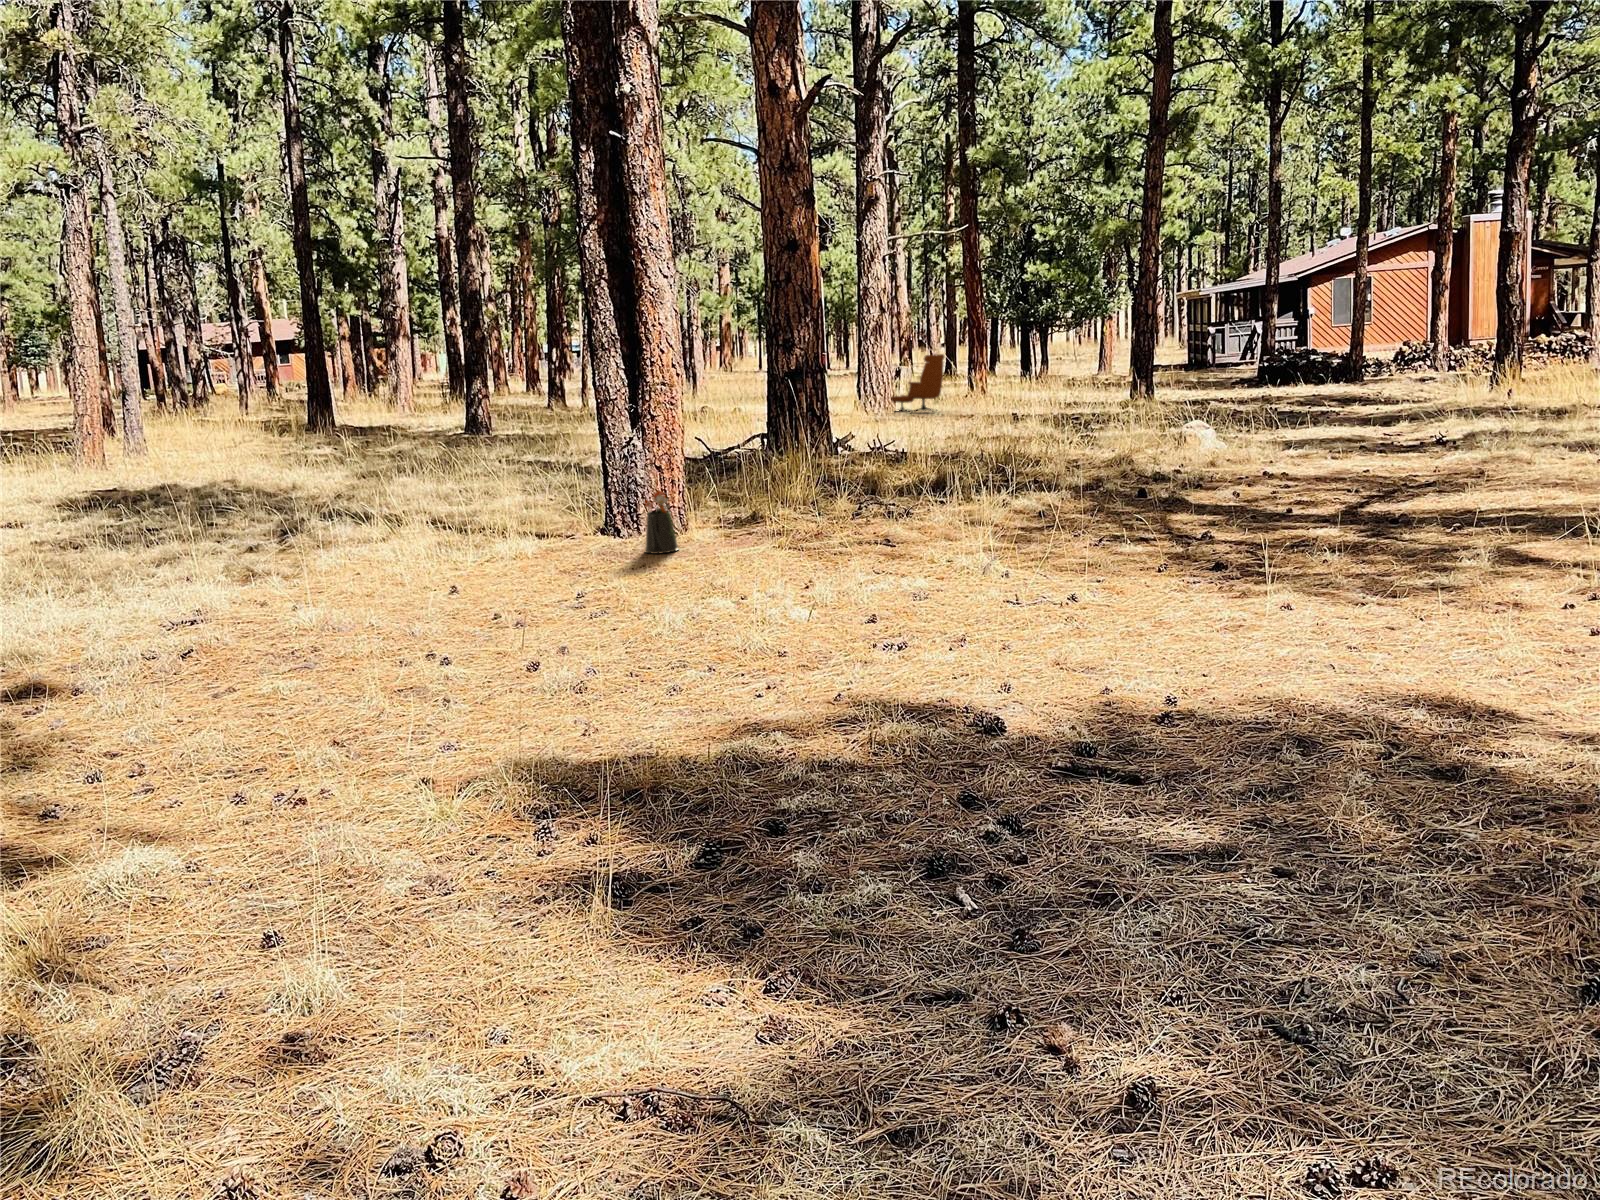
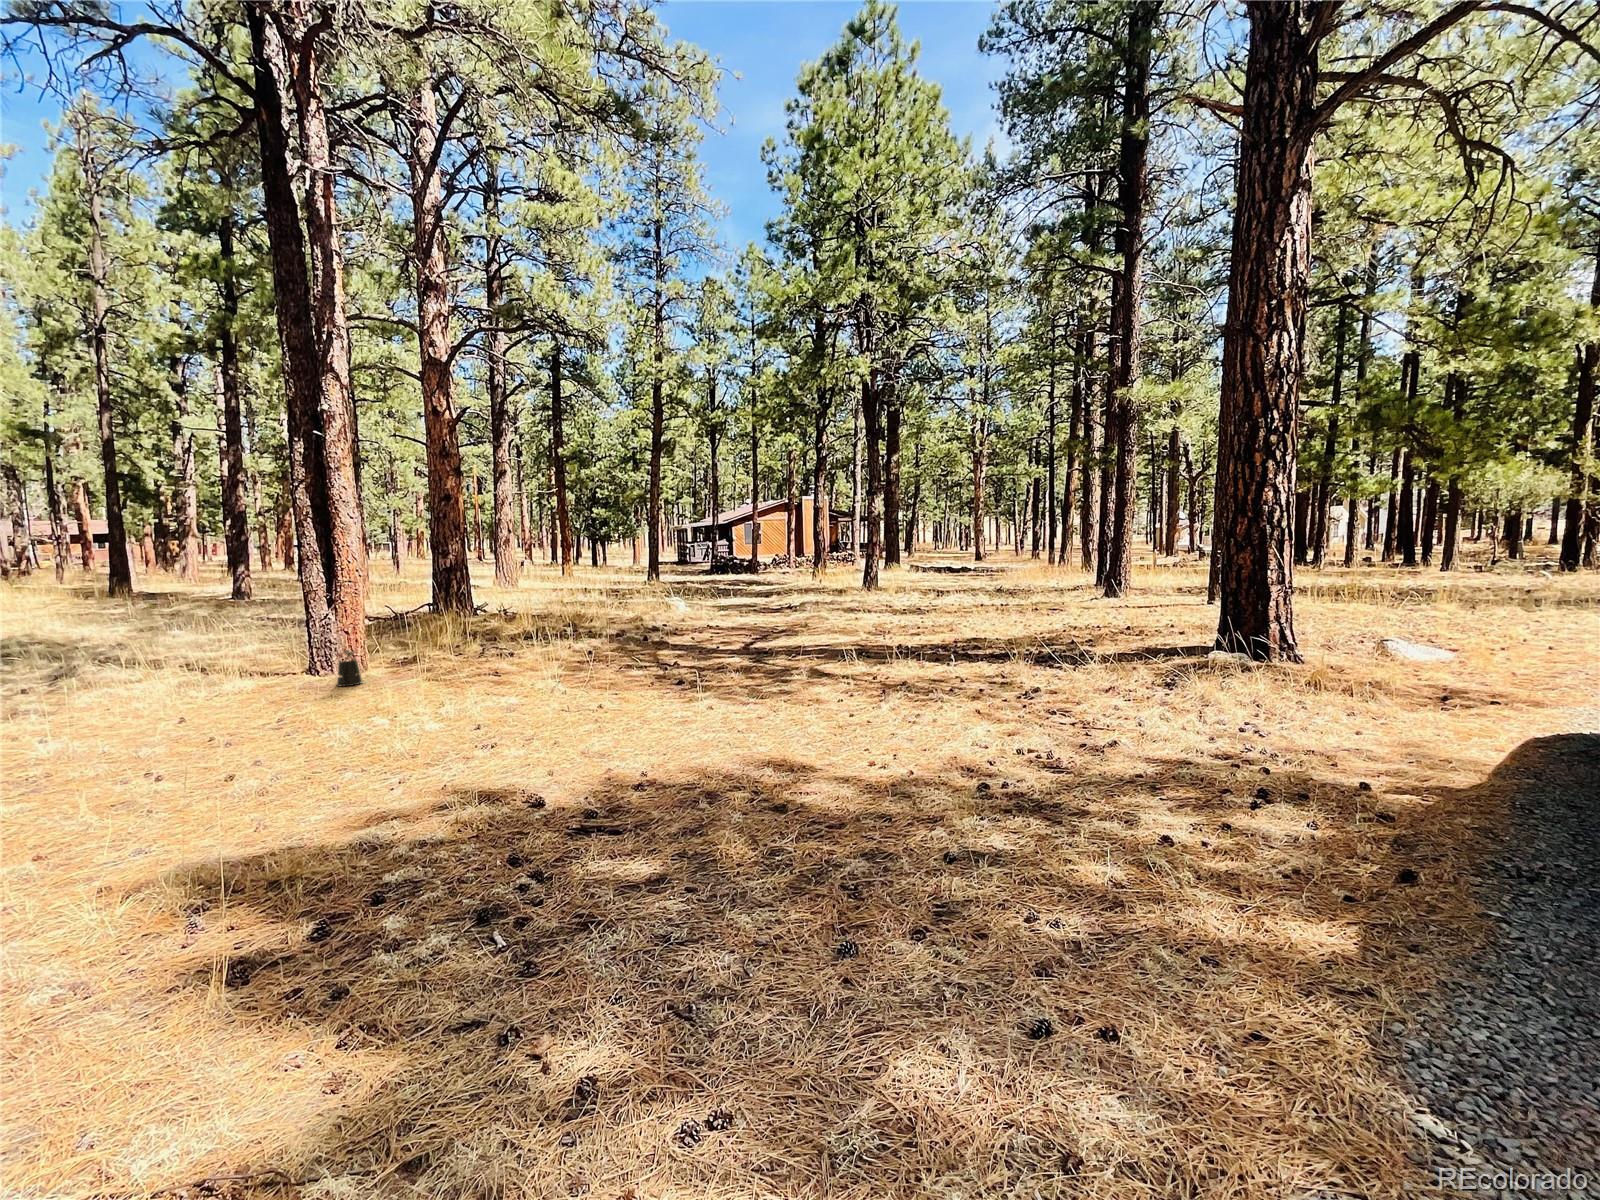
lounge chair: present [891,354,944,412] -> none [506,558,540,592]

